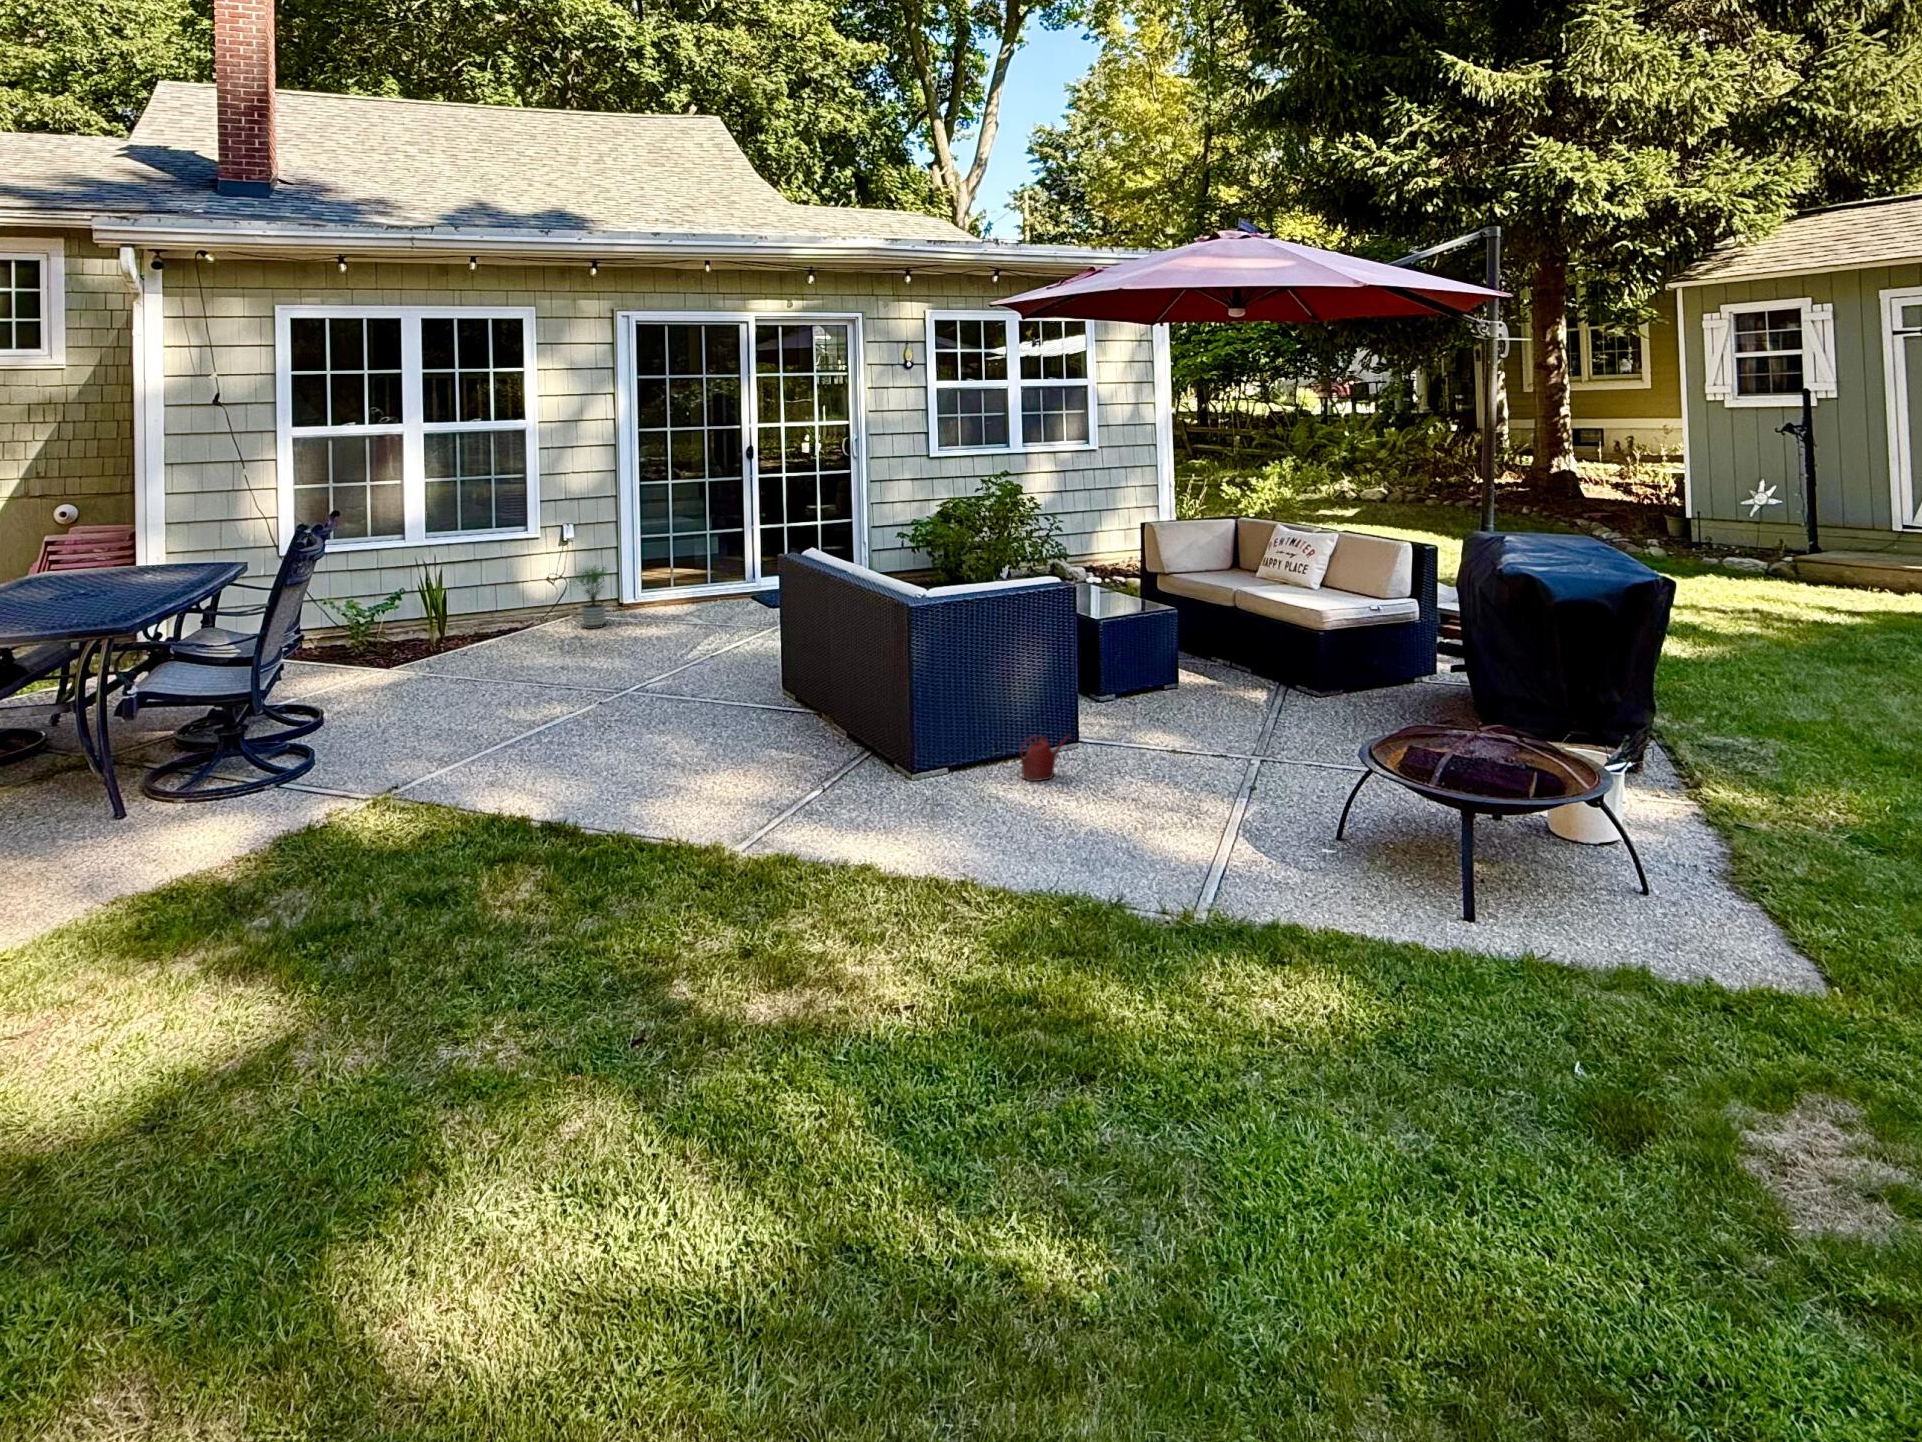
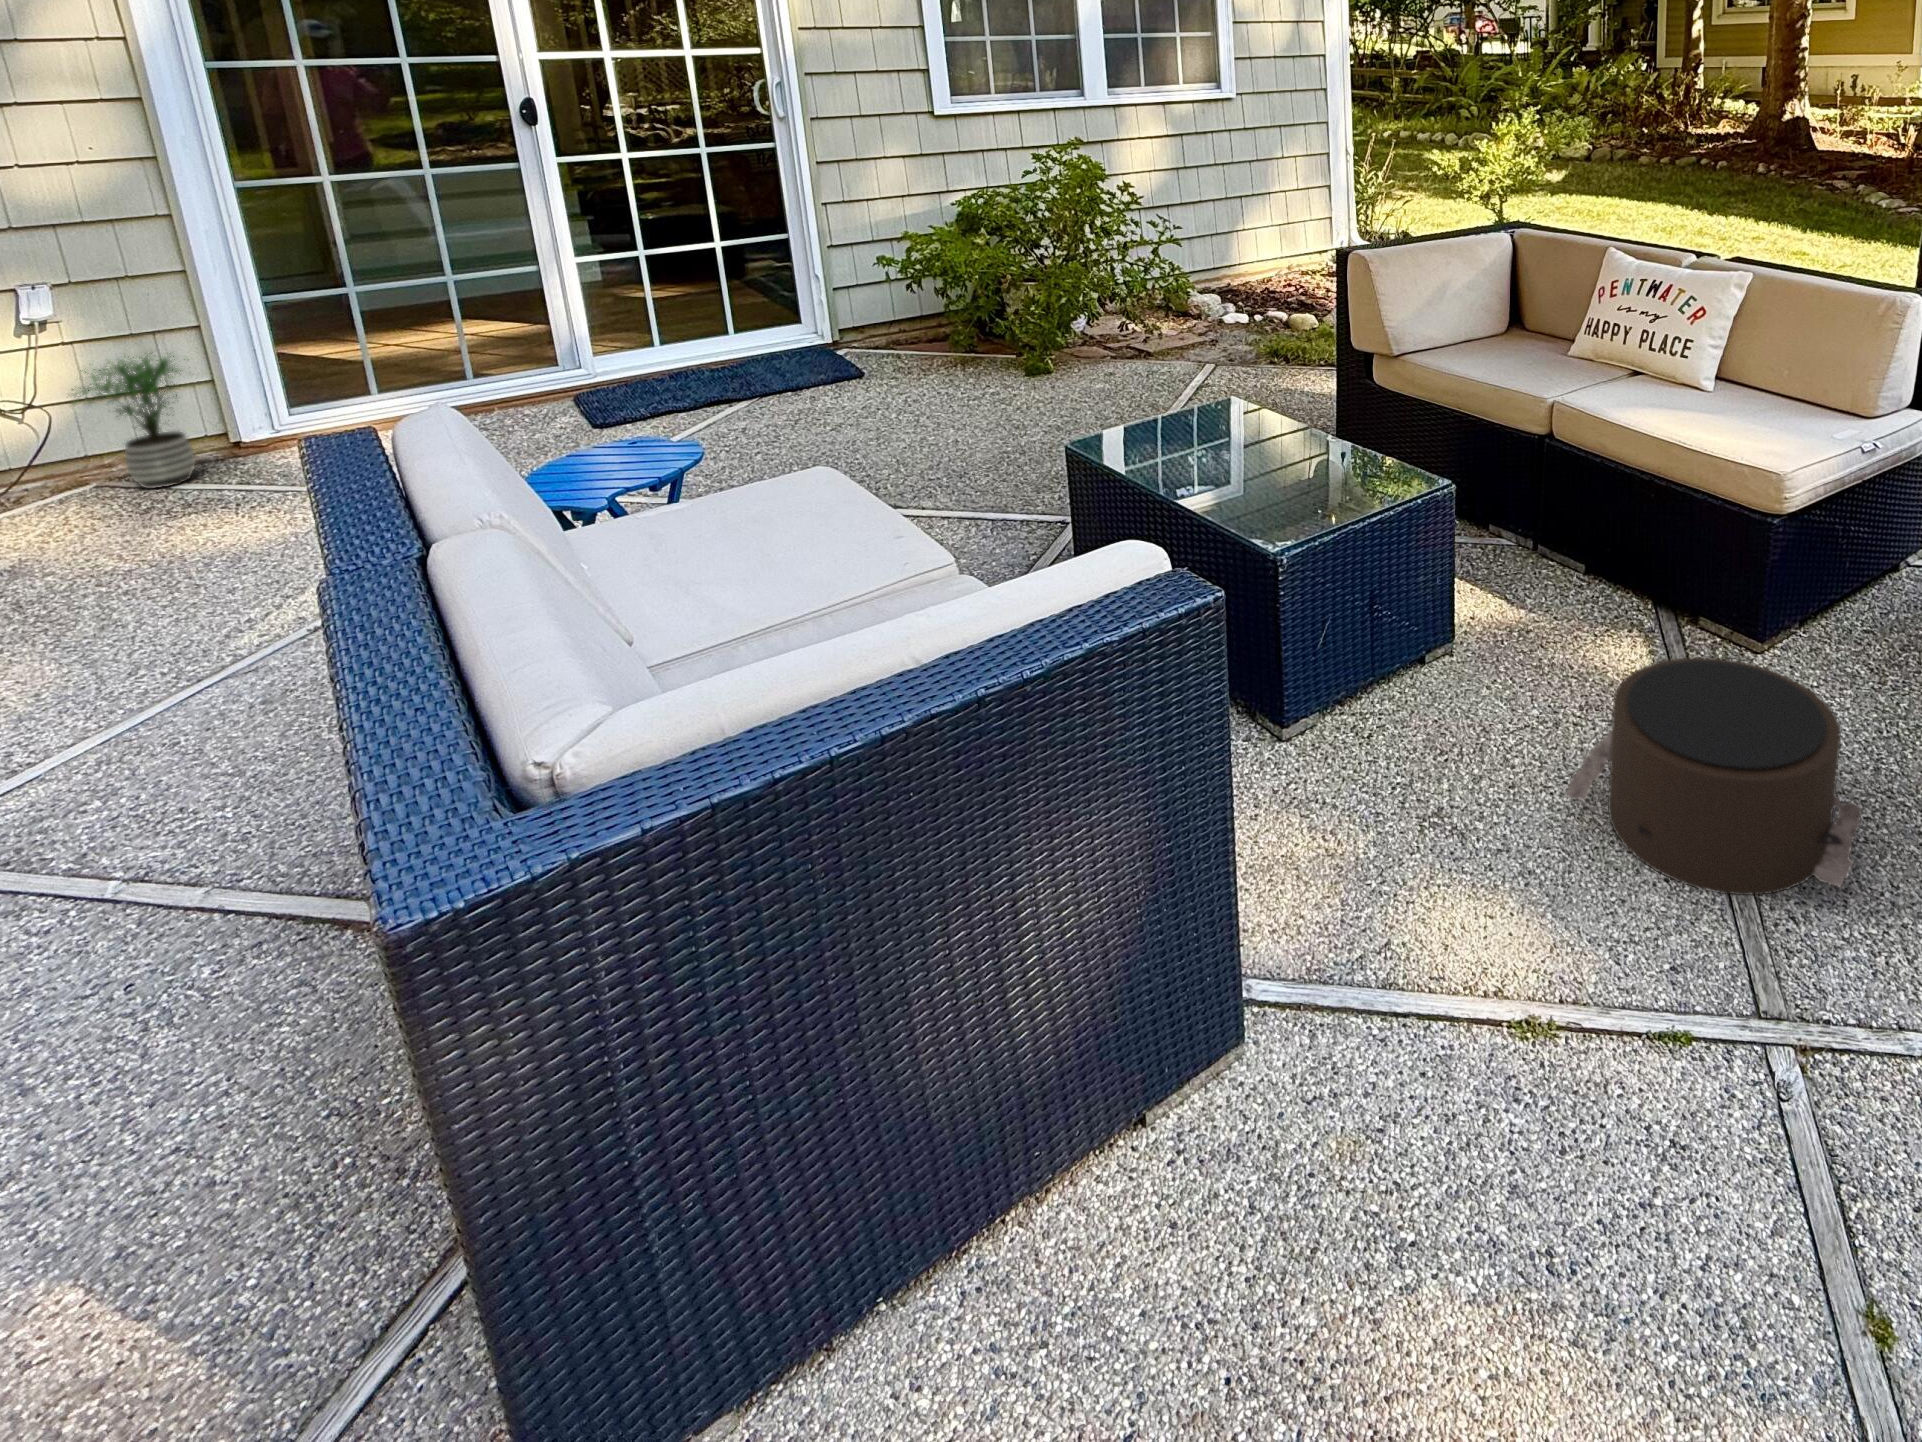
pouf: none [1208,679,1323,748] -> present [1566,657,1862,895]
watering can: present [1020,735,1071,781] -> none [1000,1084,1201,1344]

